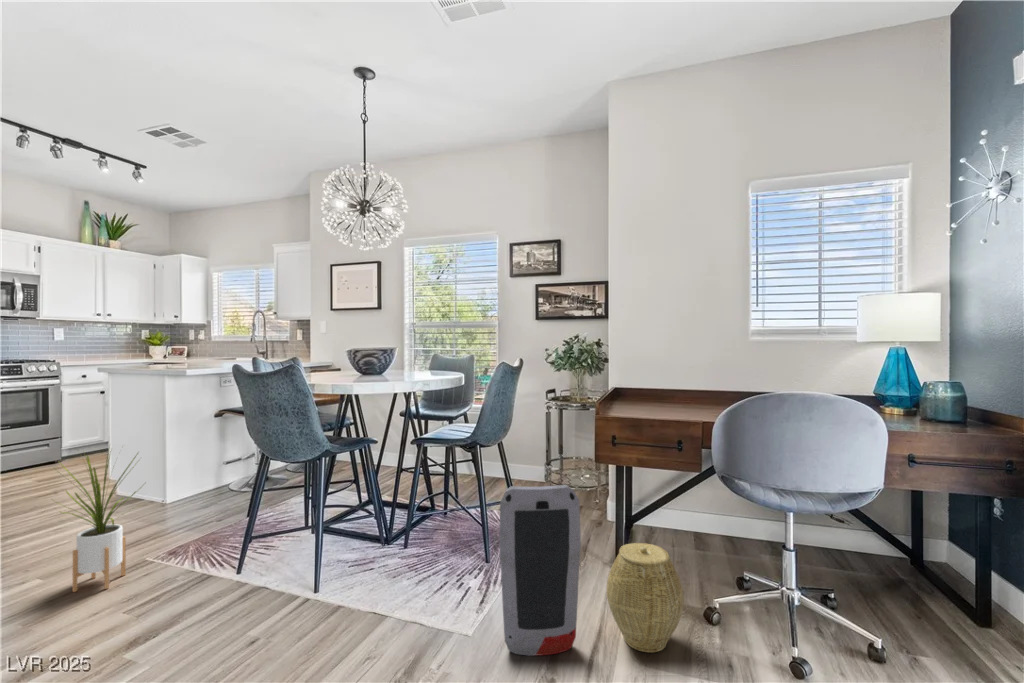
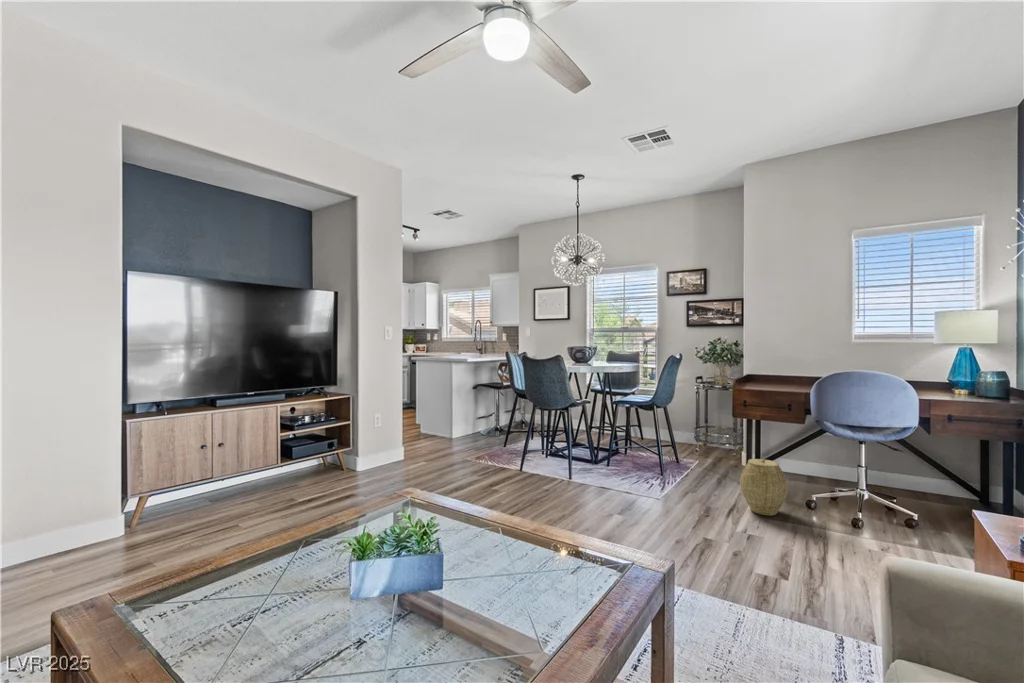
house plant: present [60,454,136,592] -> none [437,395,474,468]
air purifier: present [499,485,581,656] -> none [678,420,724,510]

